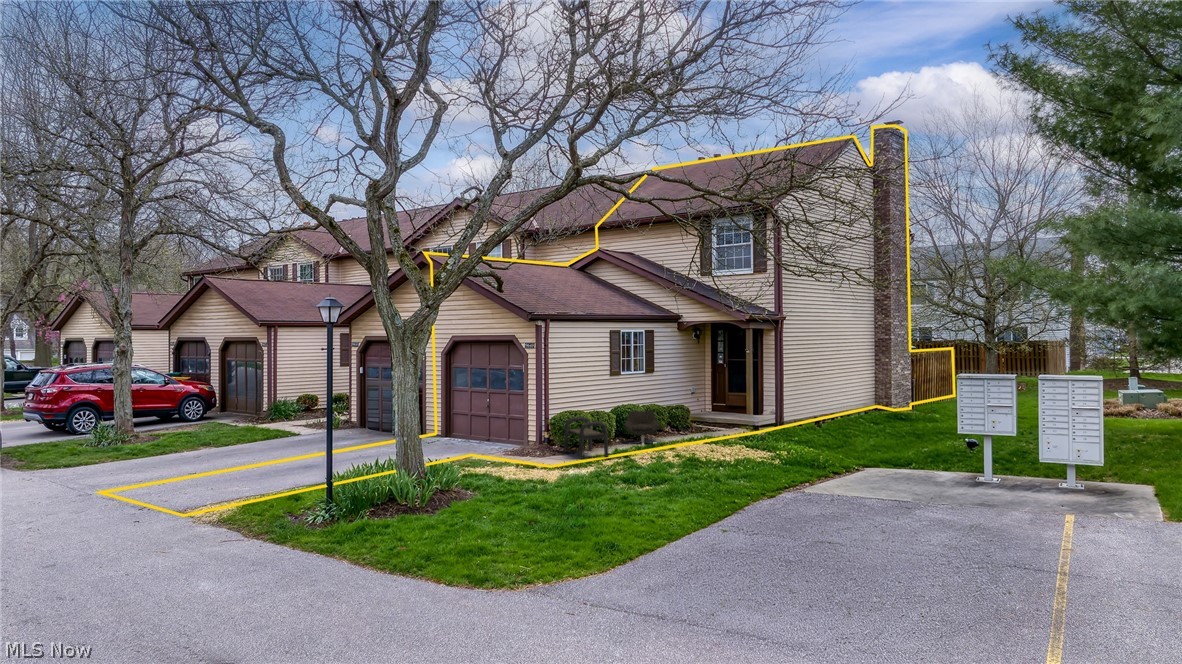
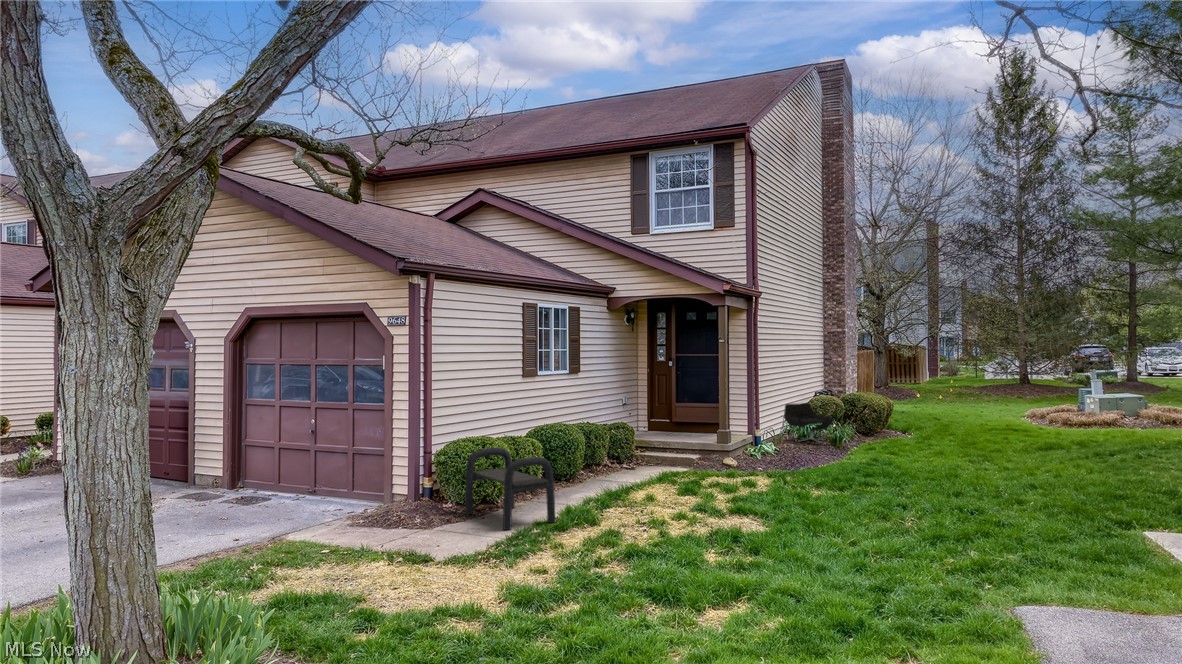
lounge chair: present [625,411,660,445] -> present [784,403,834,440]

